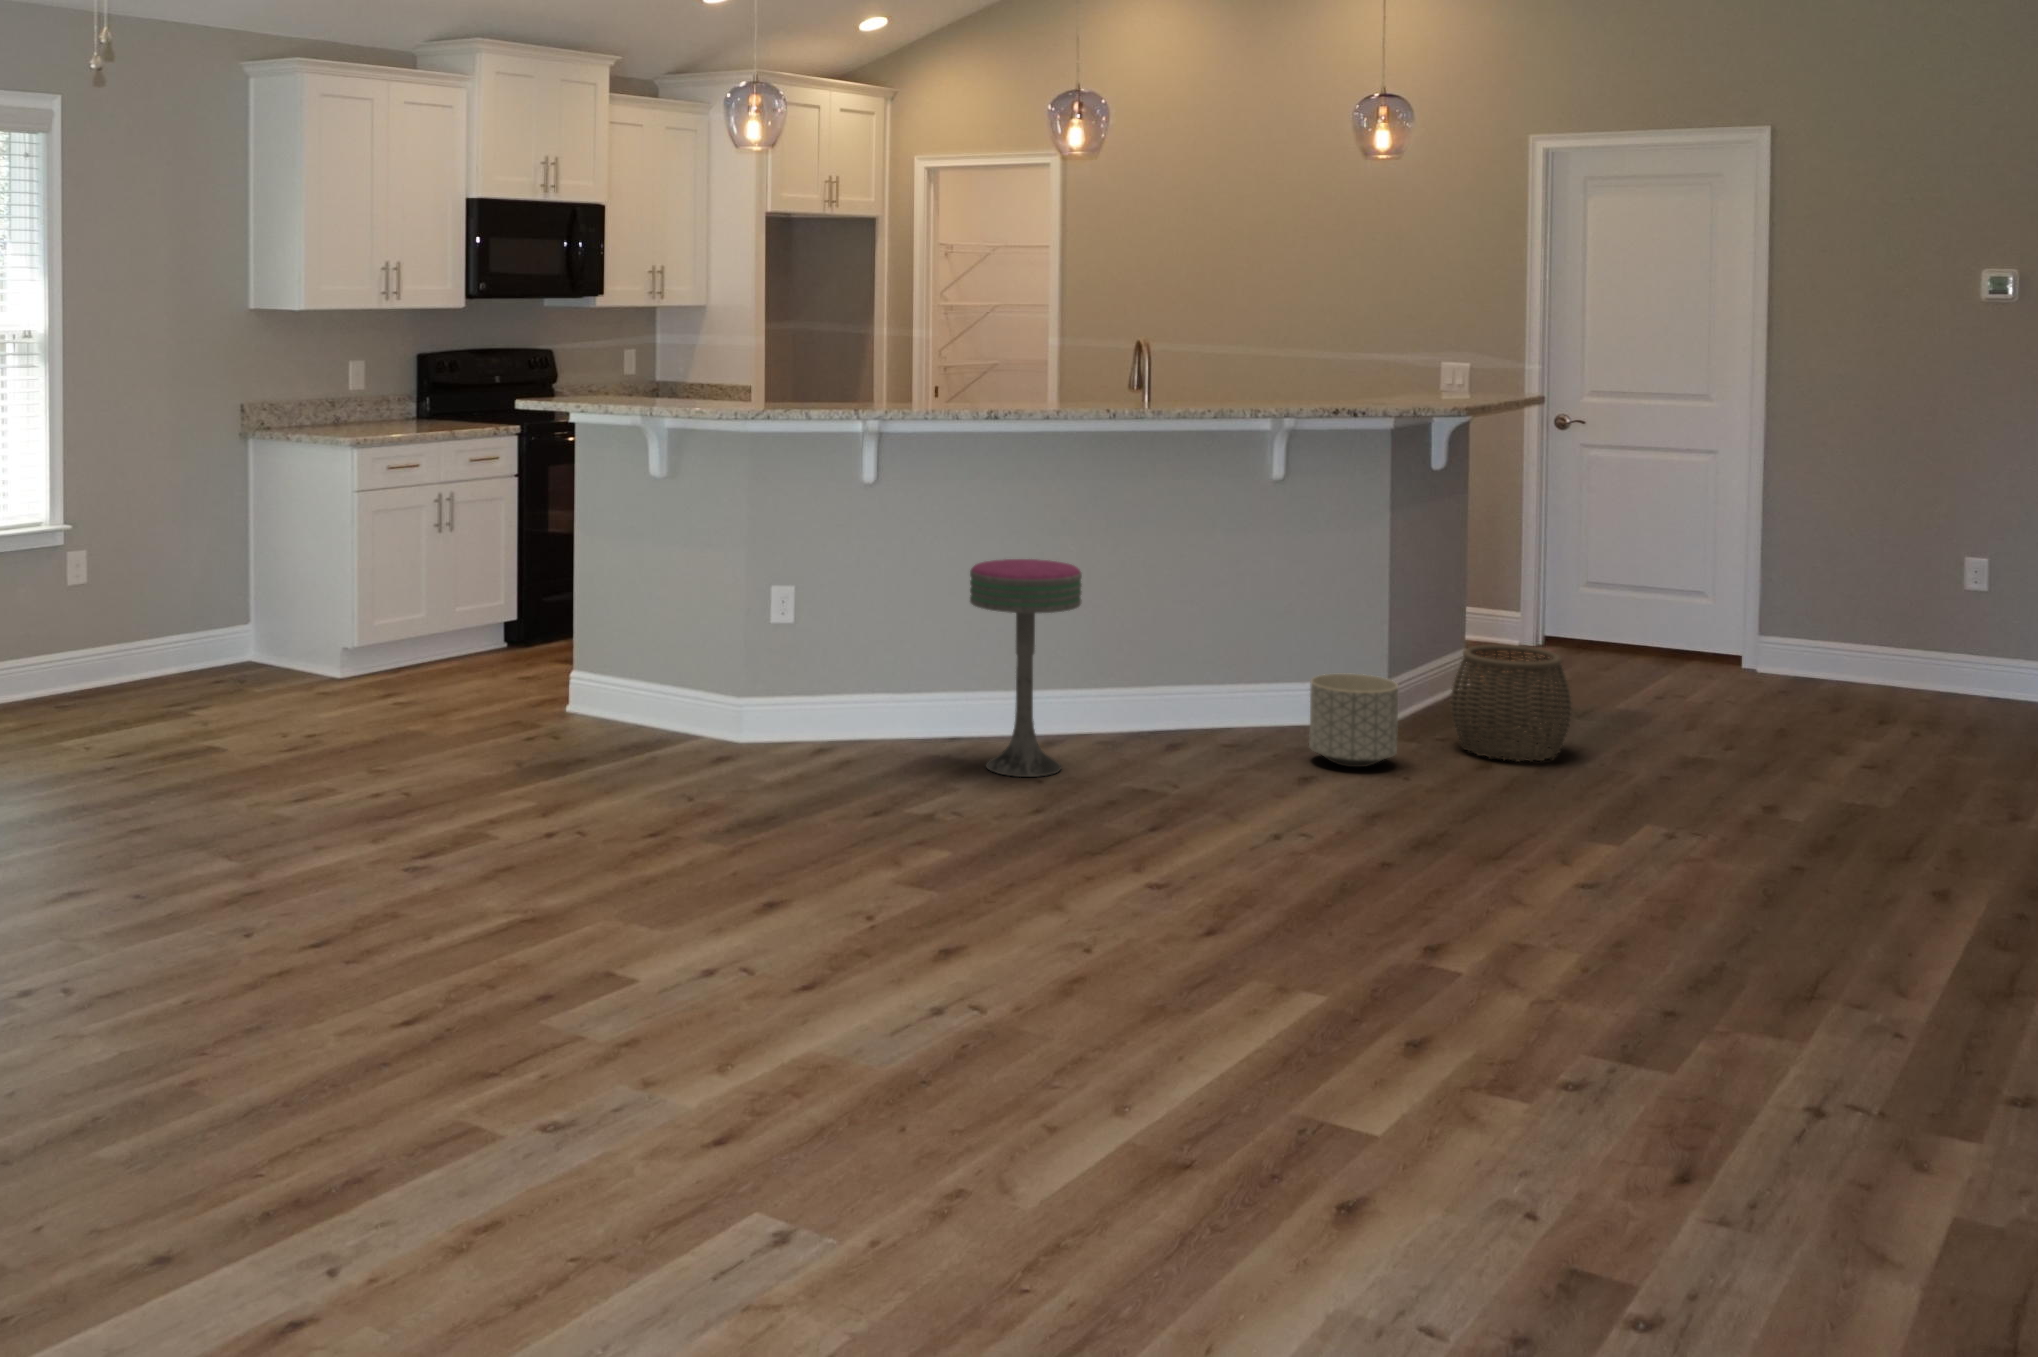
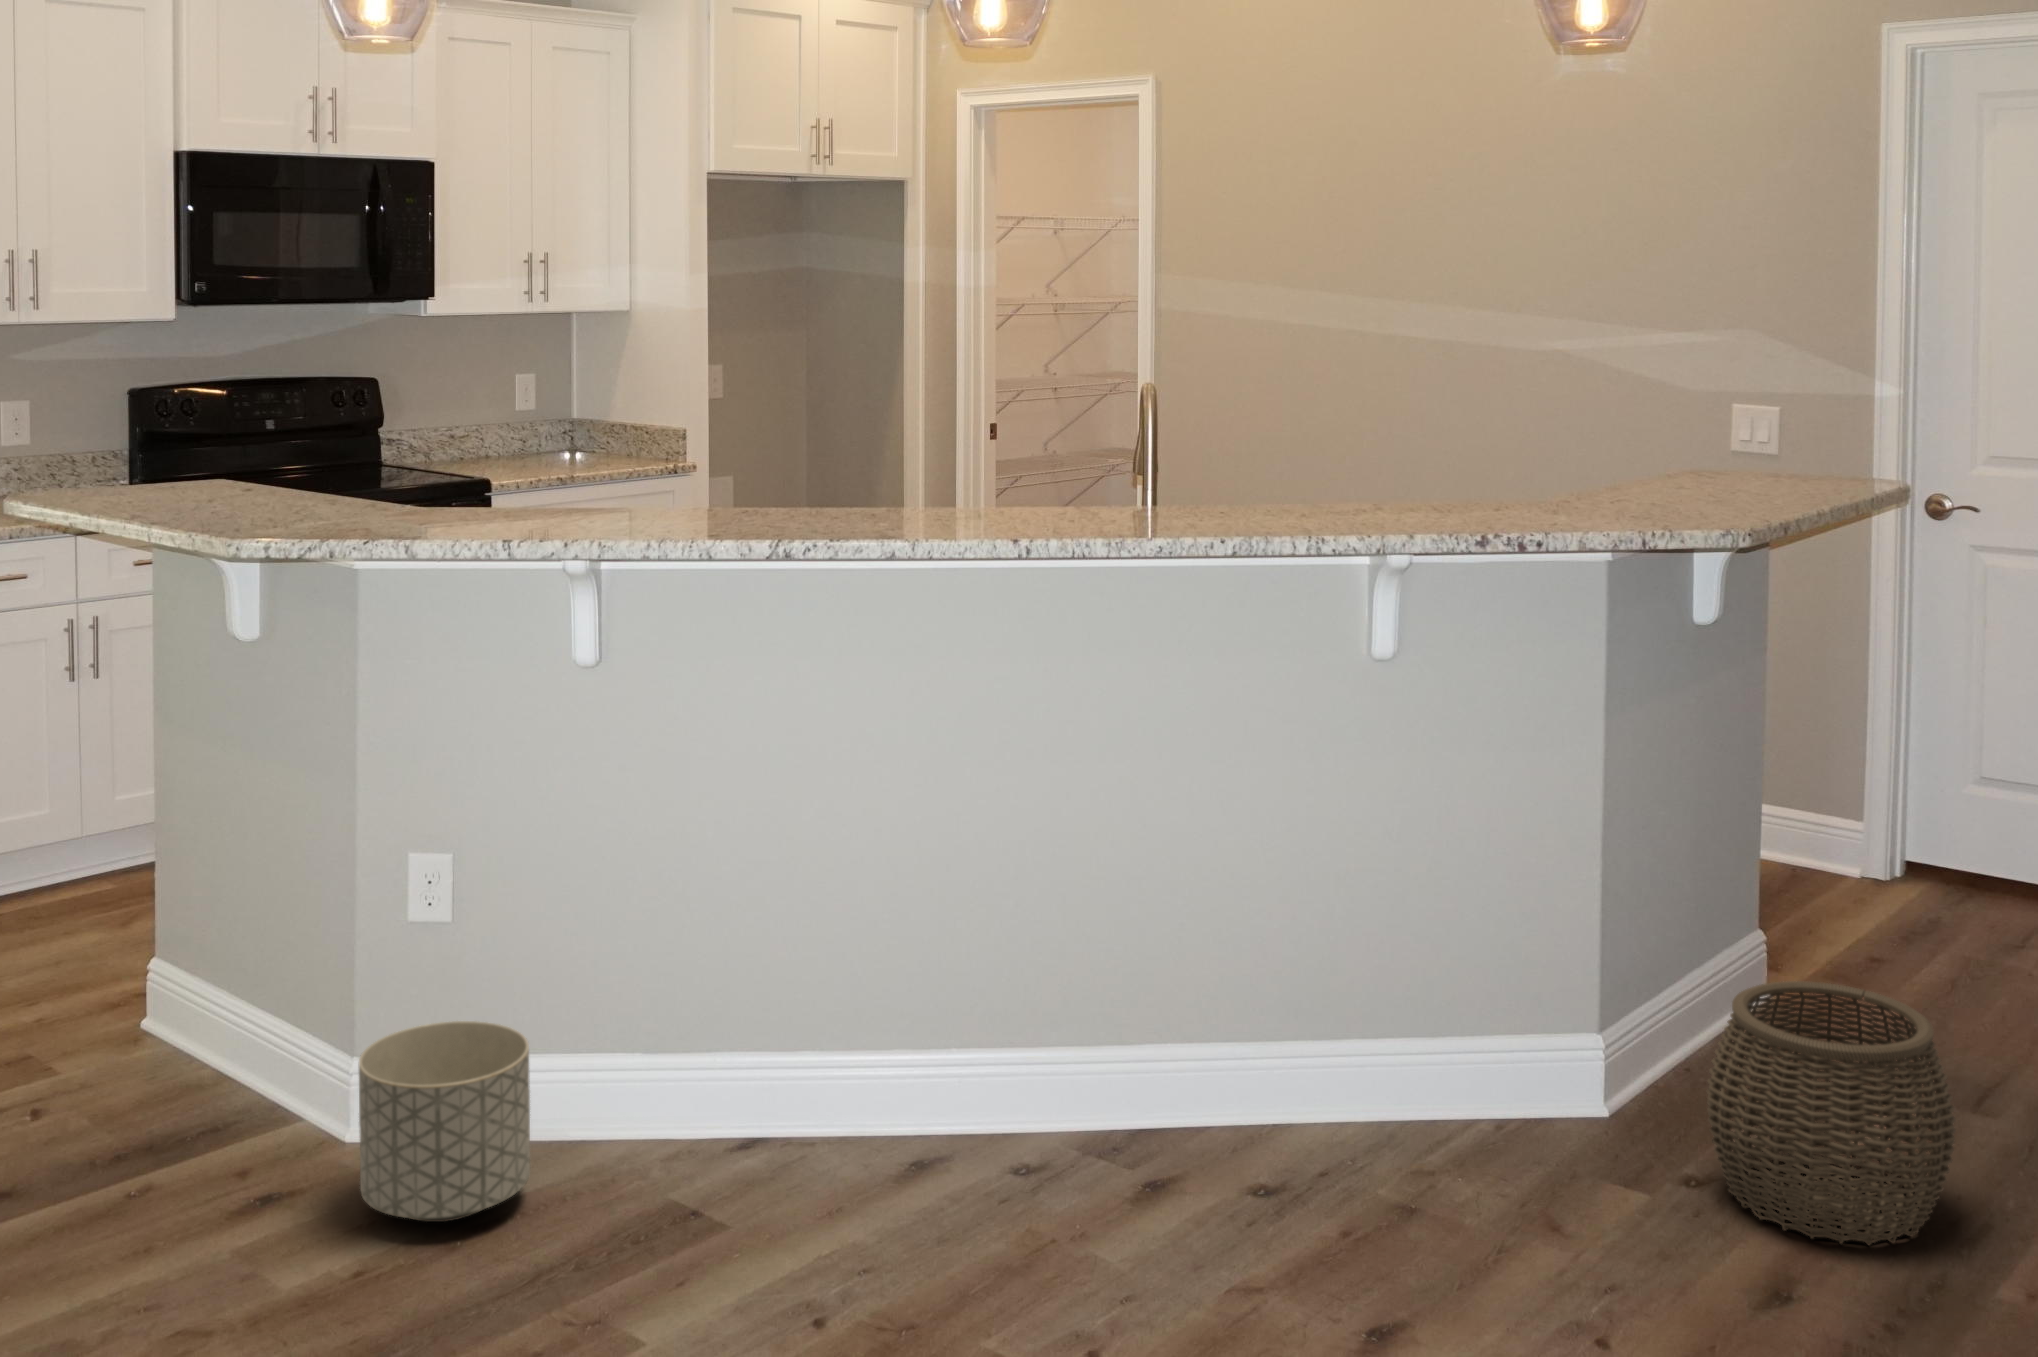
bar stool: present [970,559,1082,777] -> none [732,814,950,1265]
planter: present [1309,673,1398,767] -> present [359,1021,530,1222]

